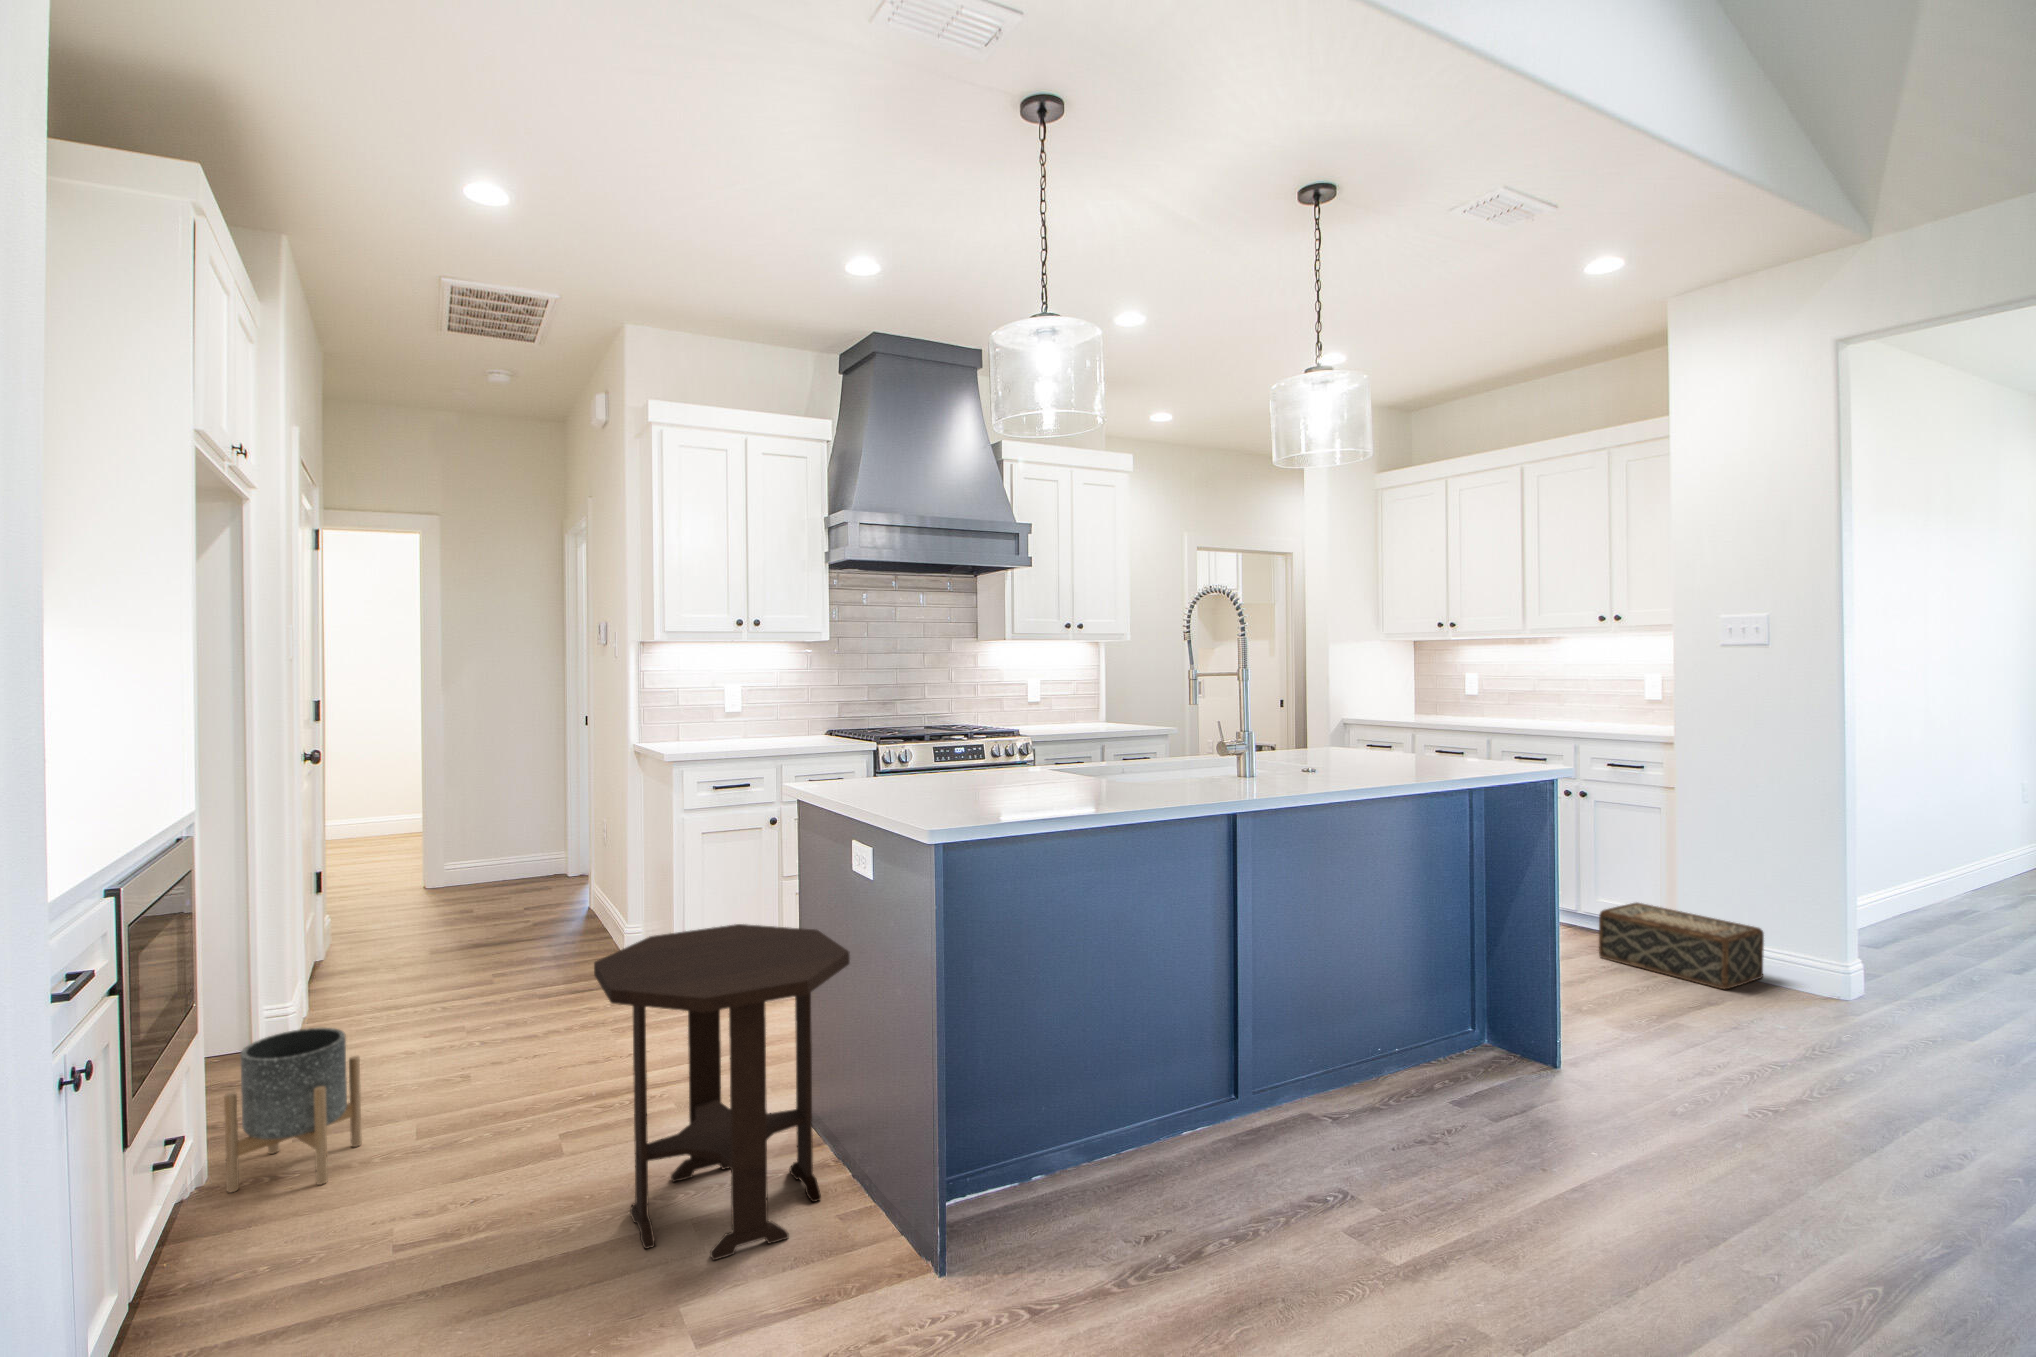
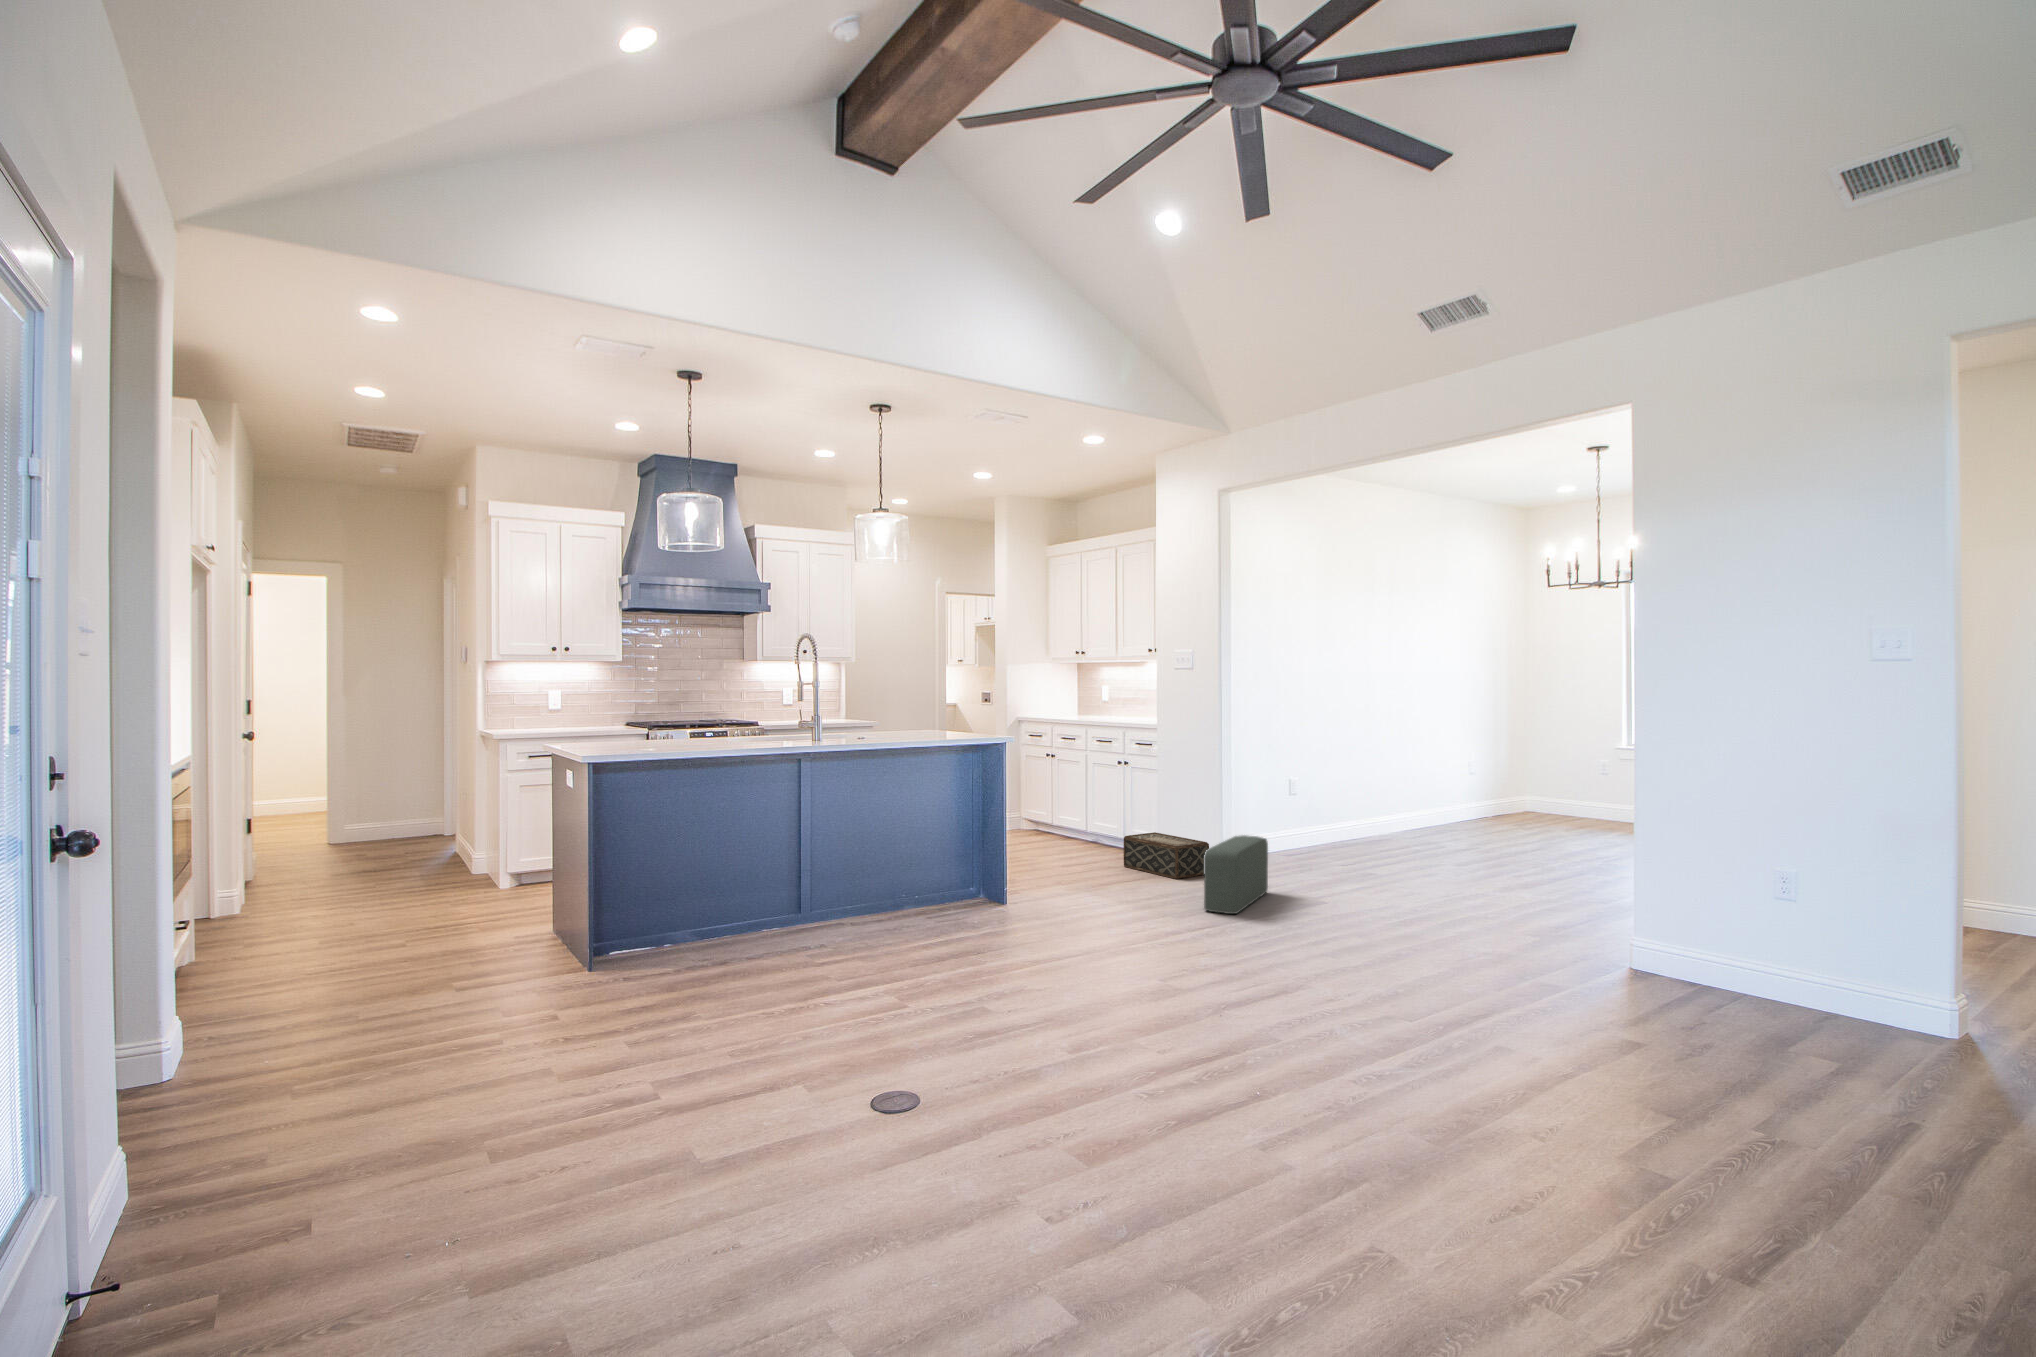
side table: present [594,924,850,1260] -> none [418,815,564,977]
pouf: none [1866,932,1973,1091] -> present [1204,835,1268,914]
planter: present [224,1028,362,1192] -> none [203,878,283,963]

